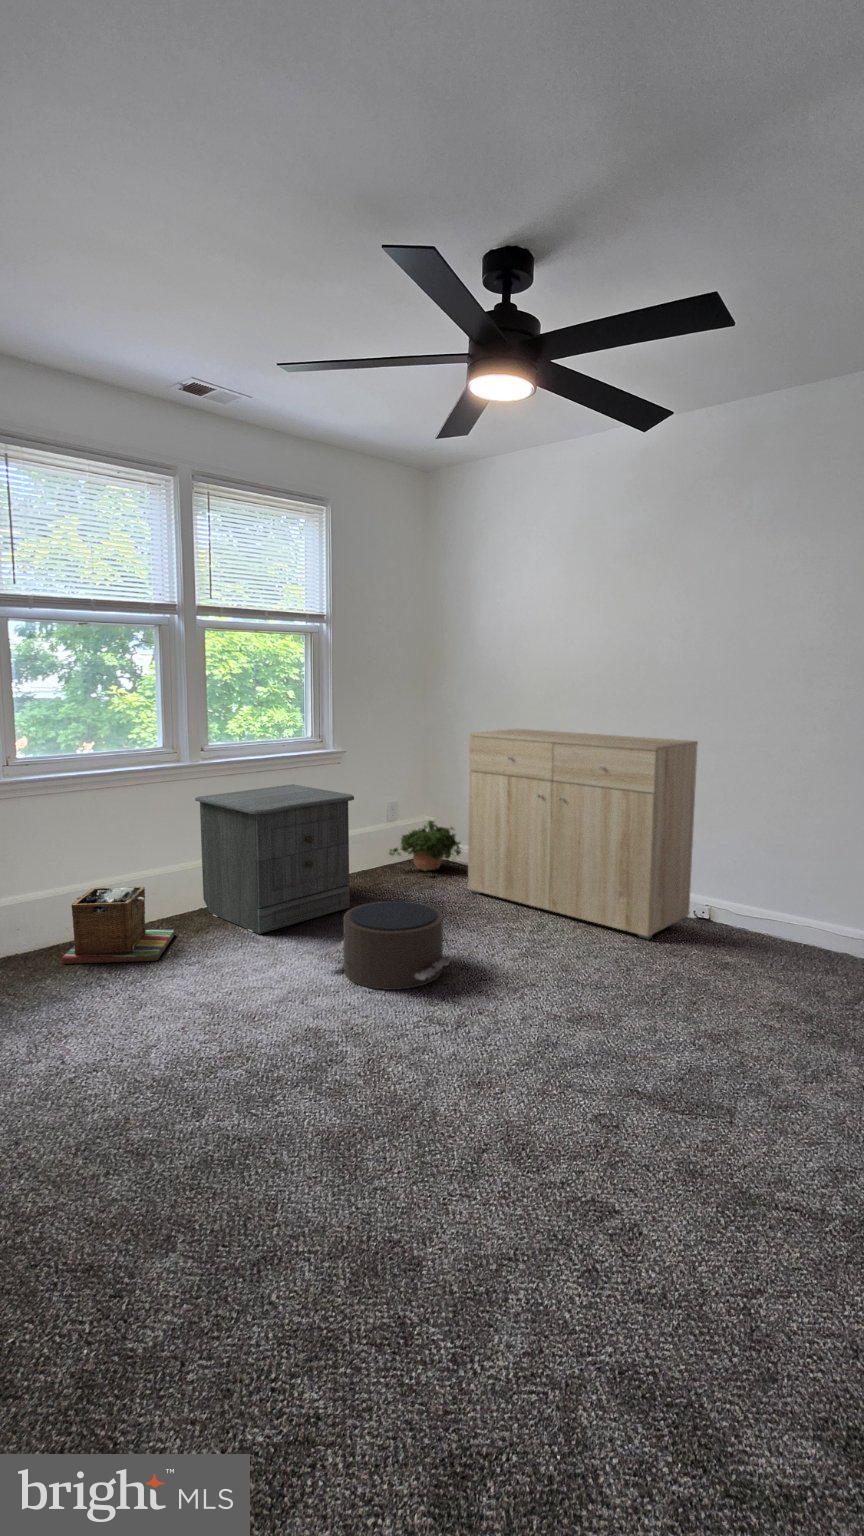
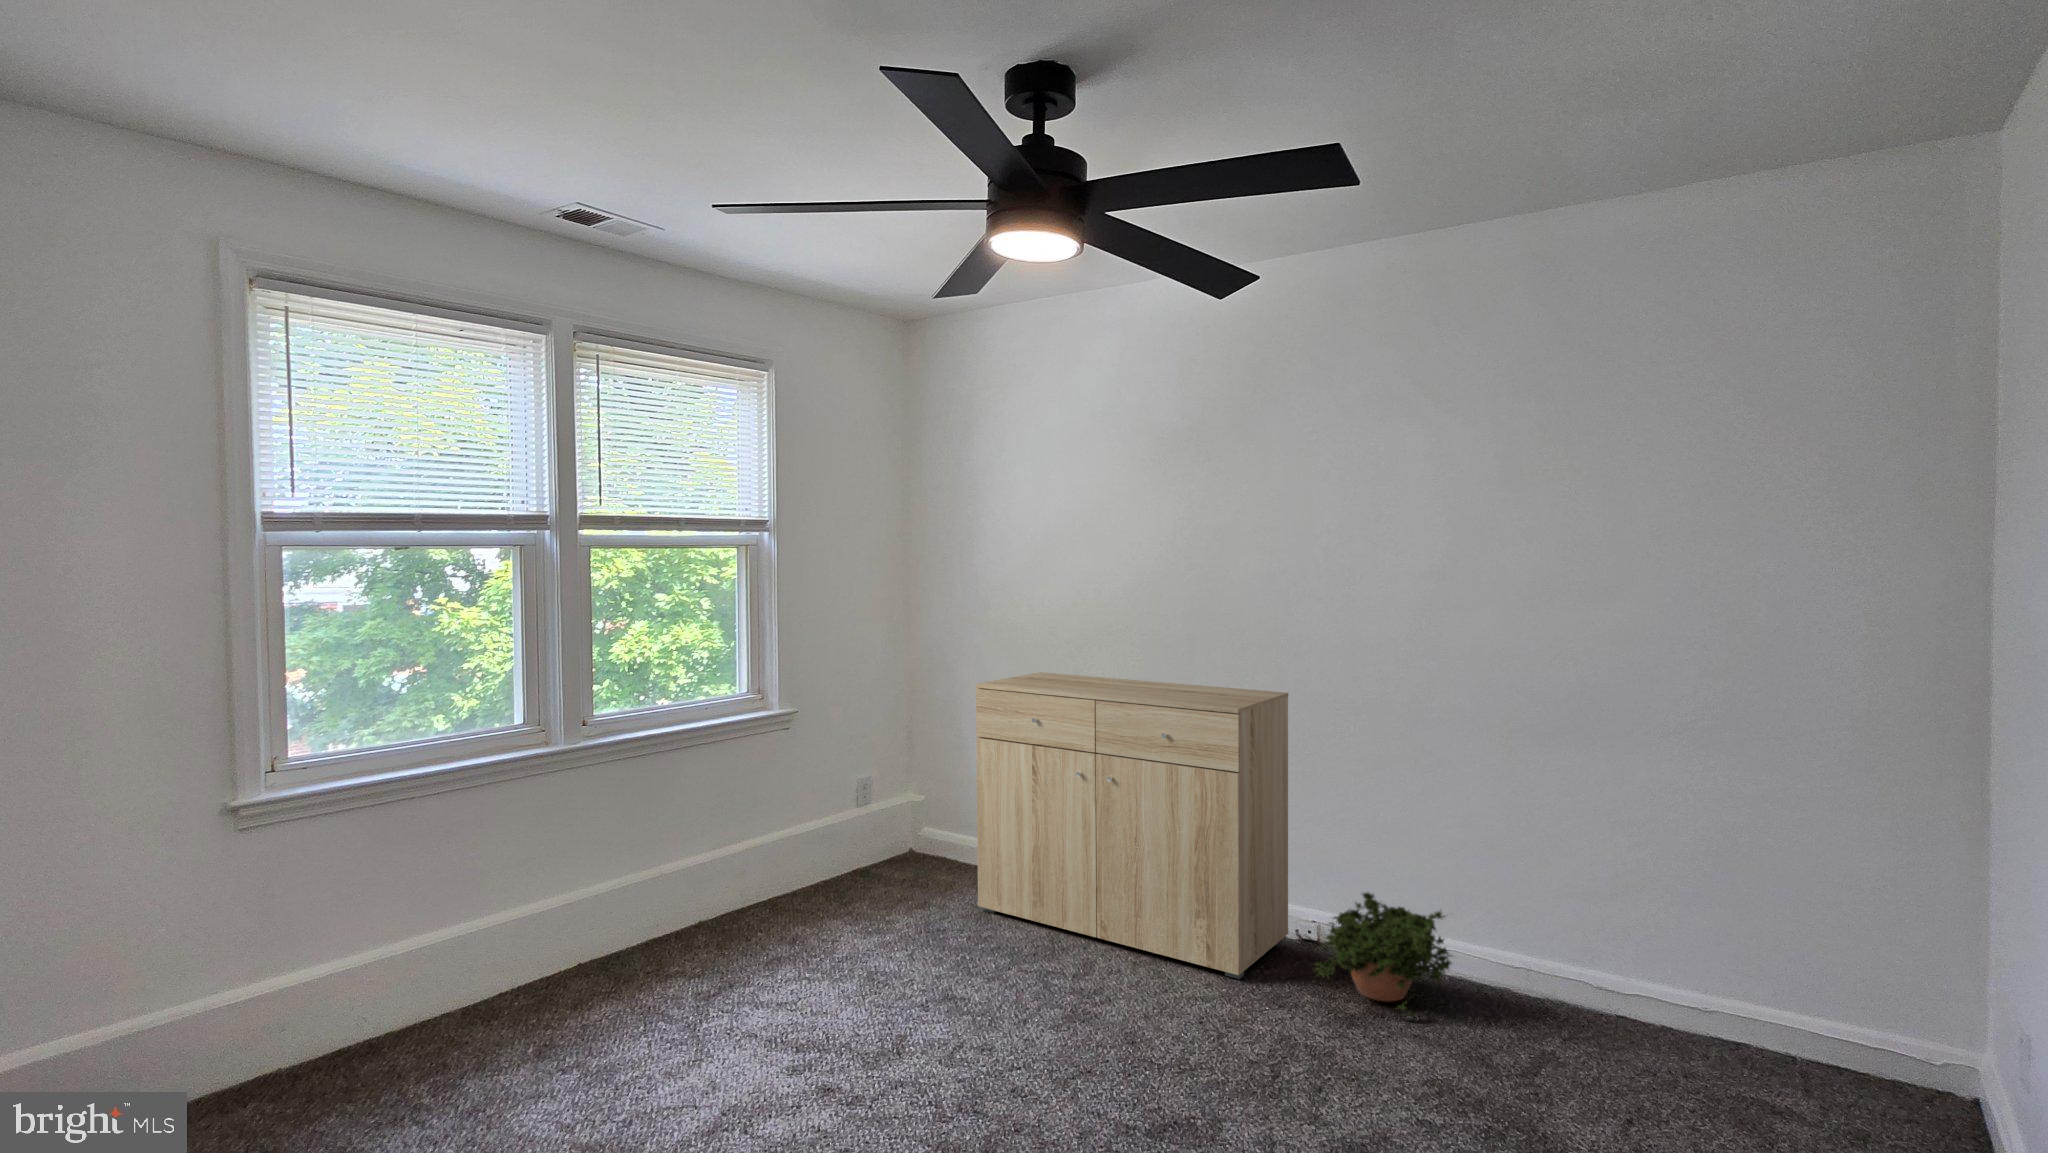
nightstand: present [195,784,354,934] -> none [573,765,814,1009]
potted plant: present [389,821,461,875] -> present [1316,893,1452,1015]
laundry basket: present [62,887,175,964] -> none [348,949,537,1092]
pouf: present [323,901,453,990] -> none [771,950,972,1101]

